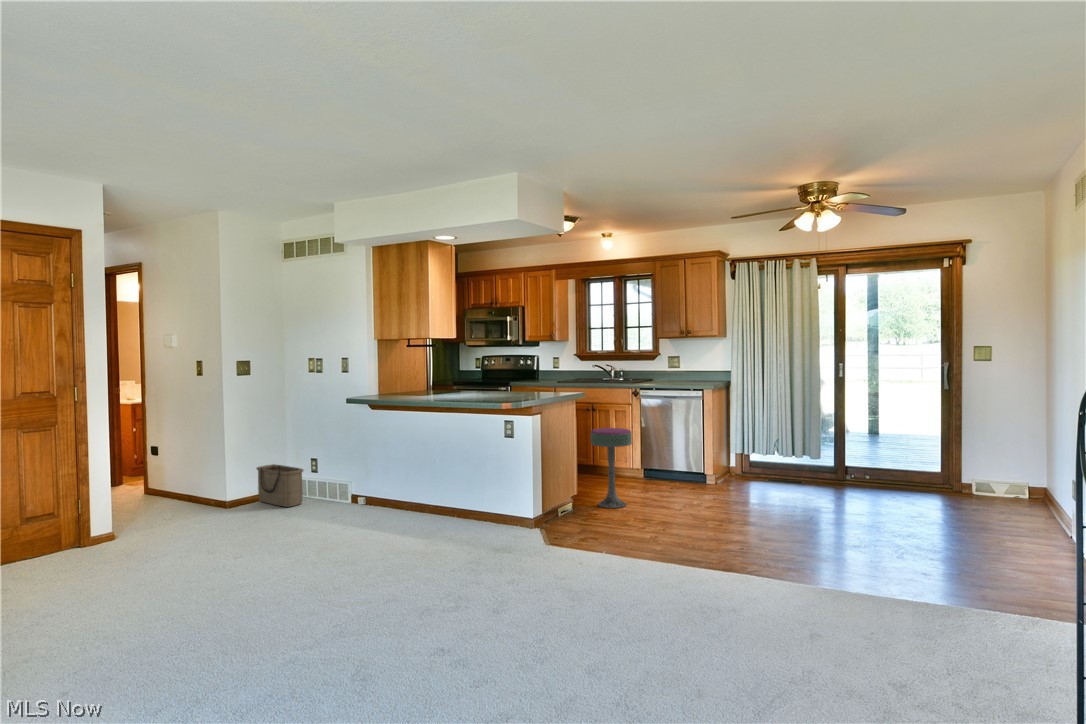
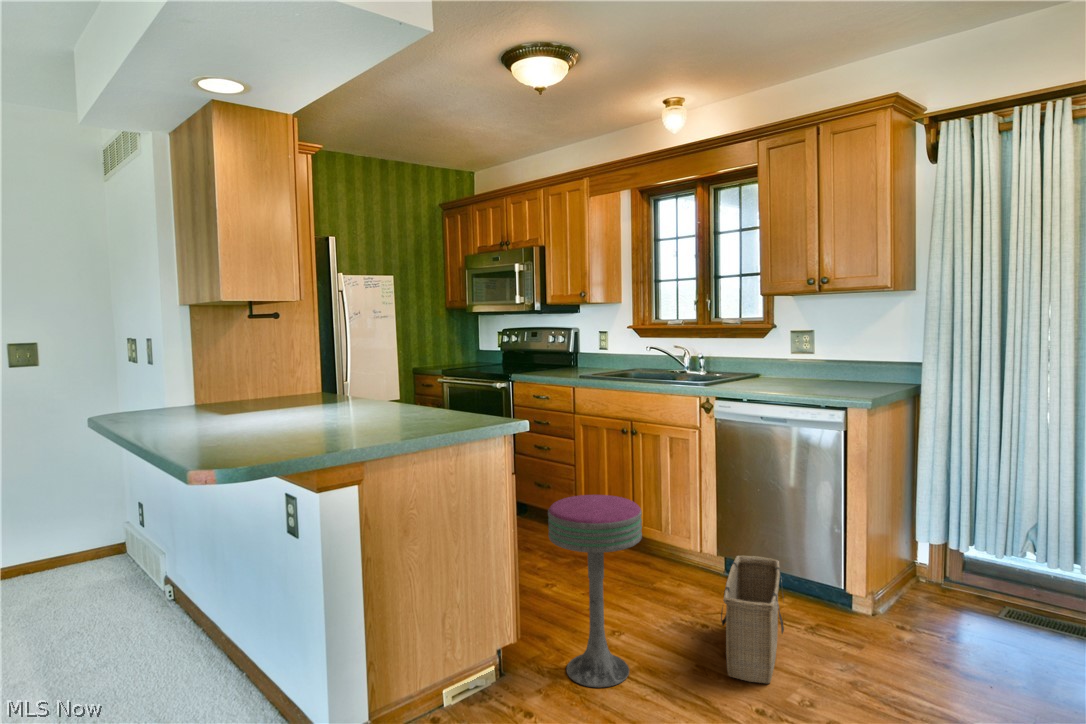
basket: present [257,464,303,507] -> present [721,555,784,683]

